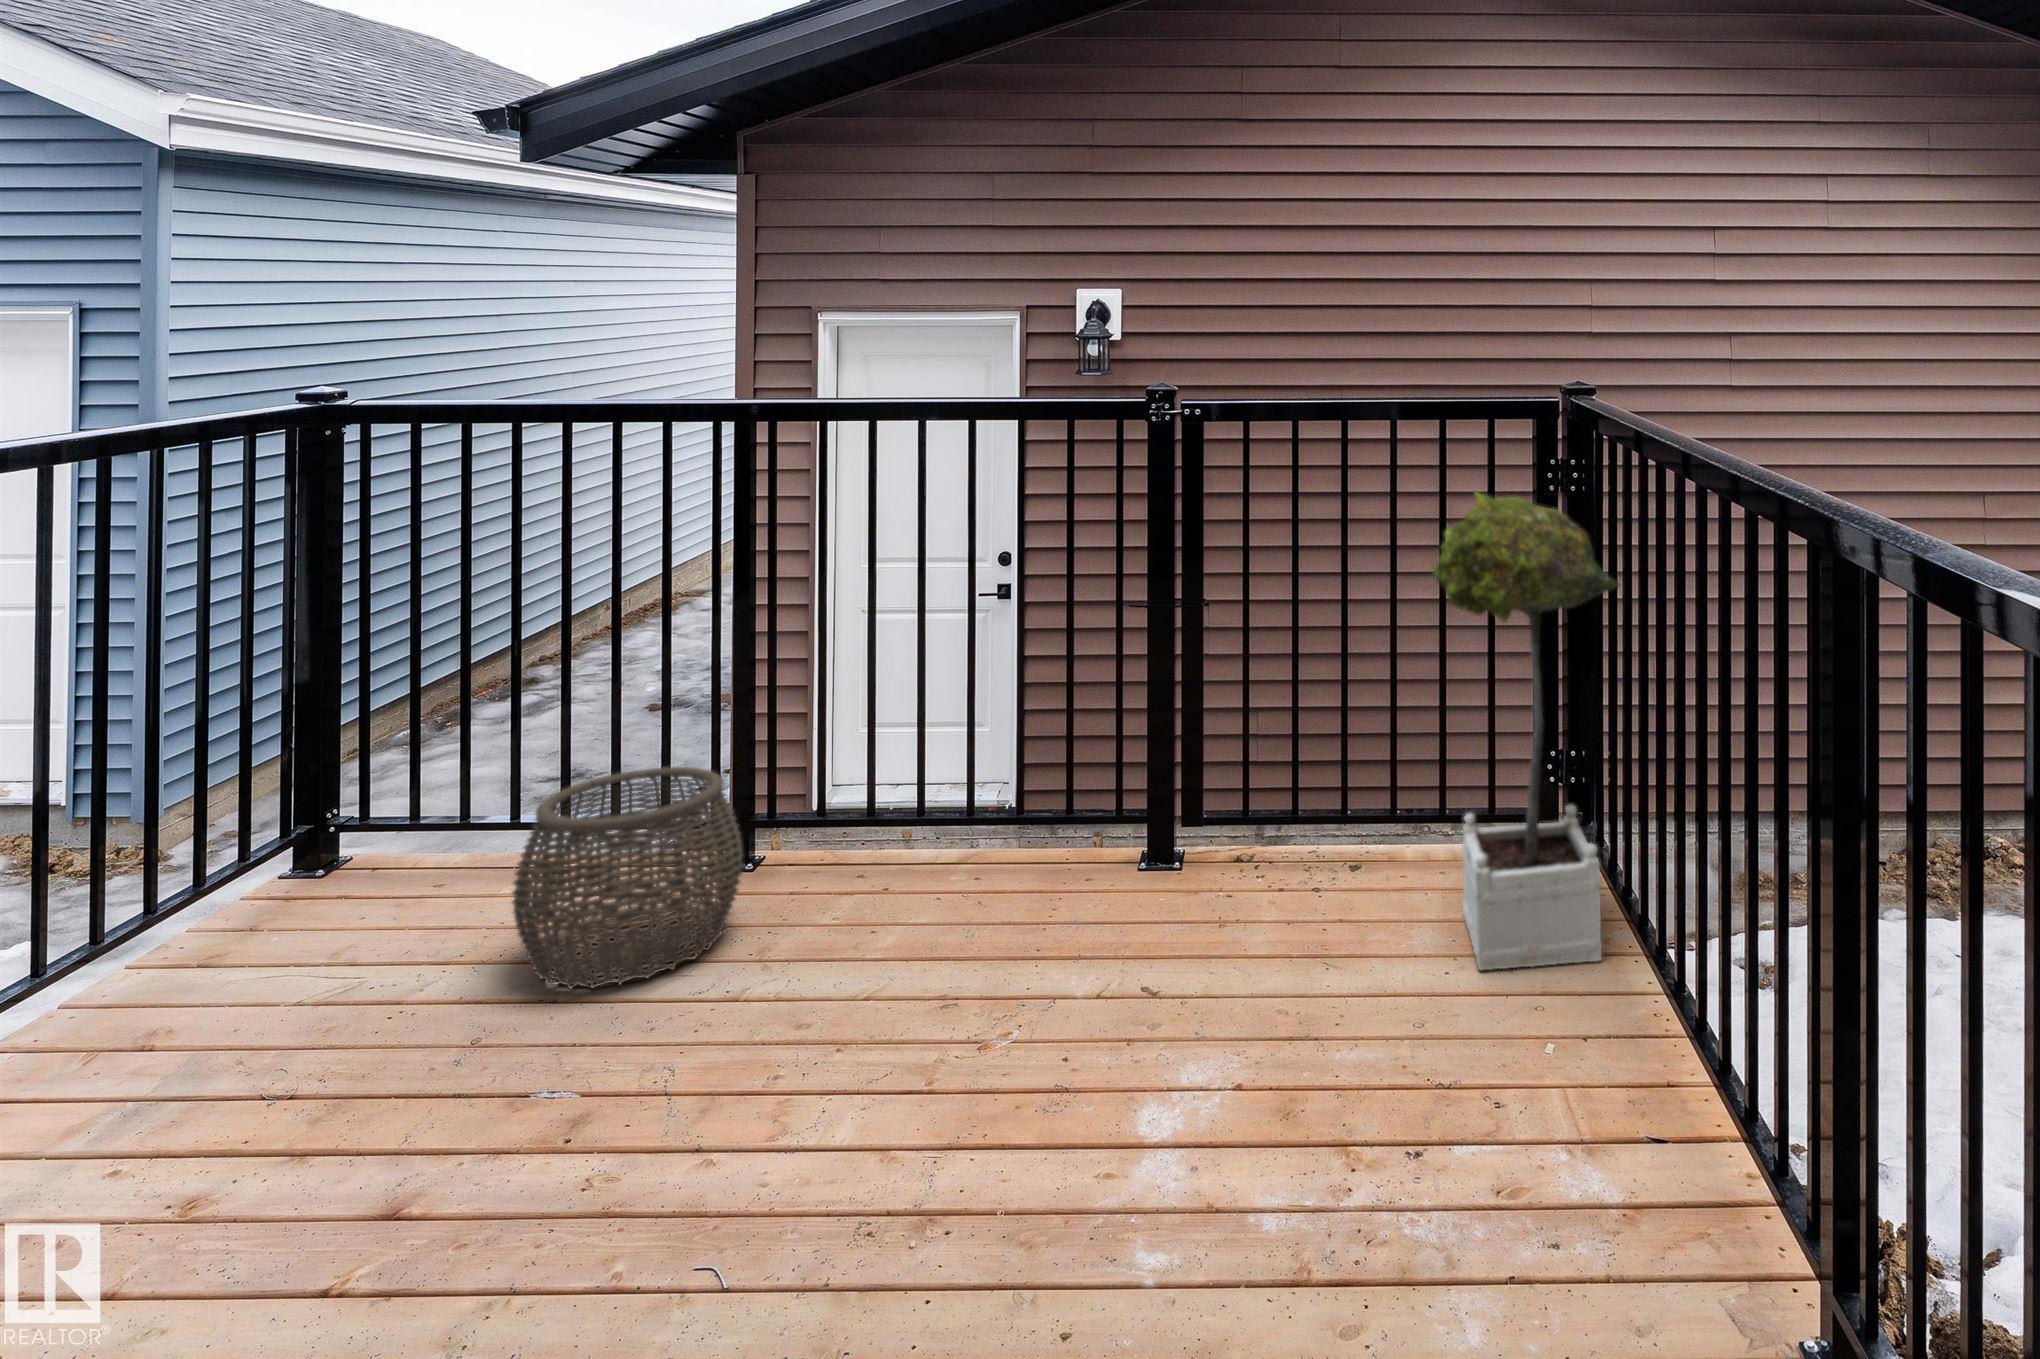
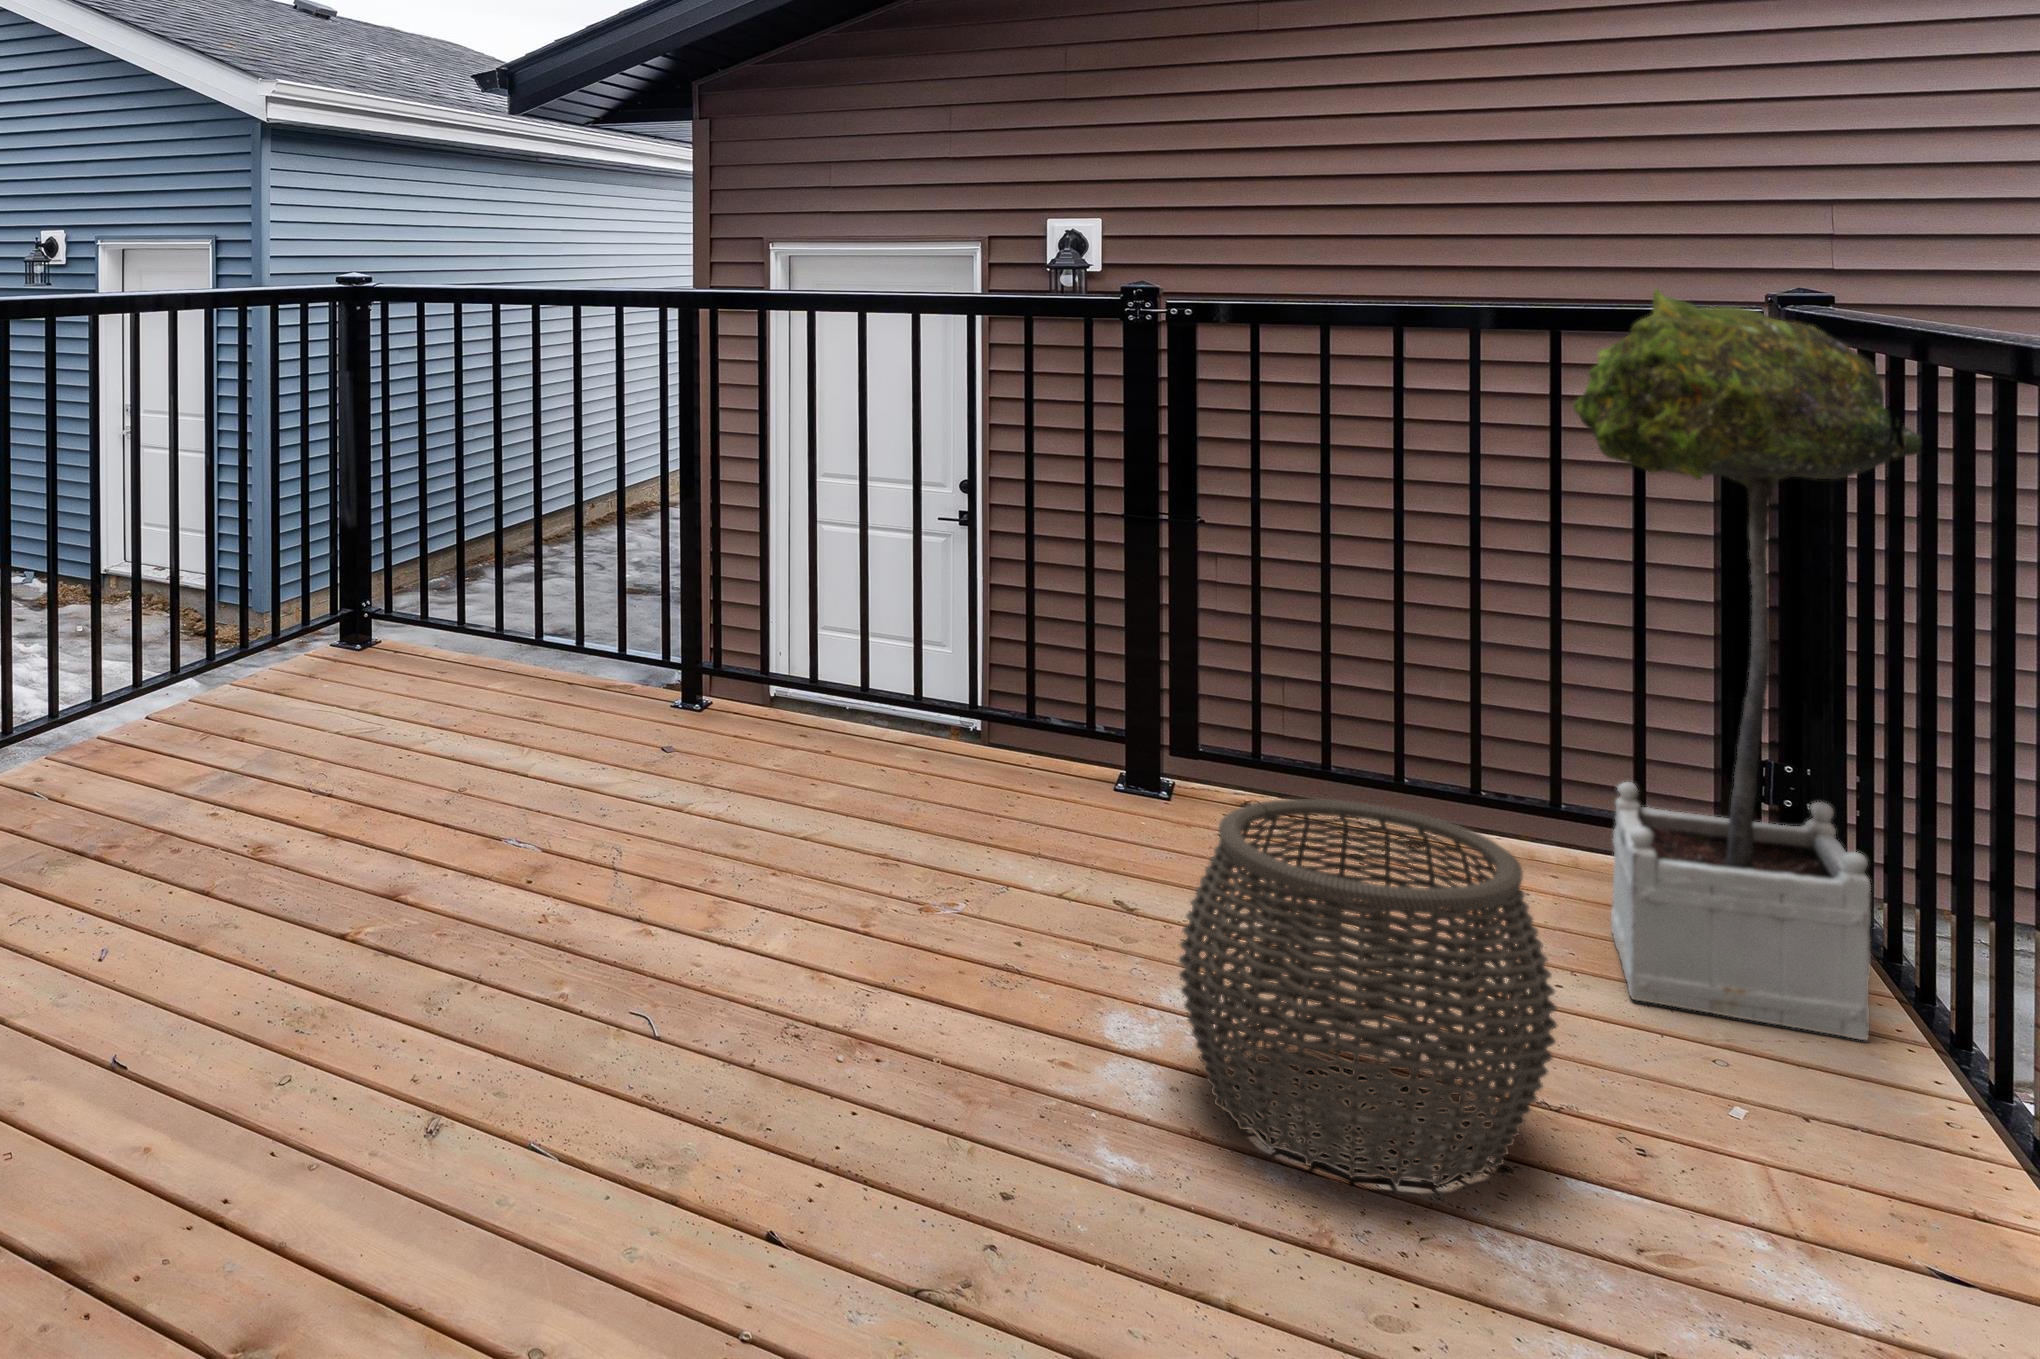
woven basket: present [512,767,744,988] -> present [1179,799,1557,1186]

